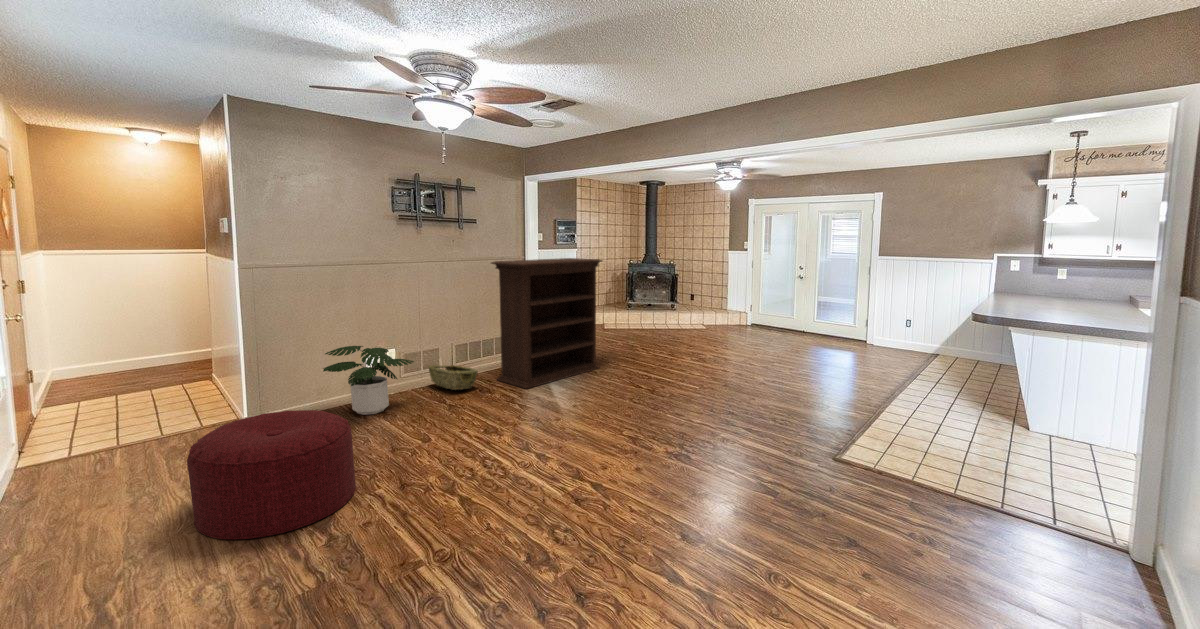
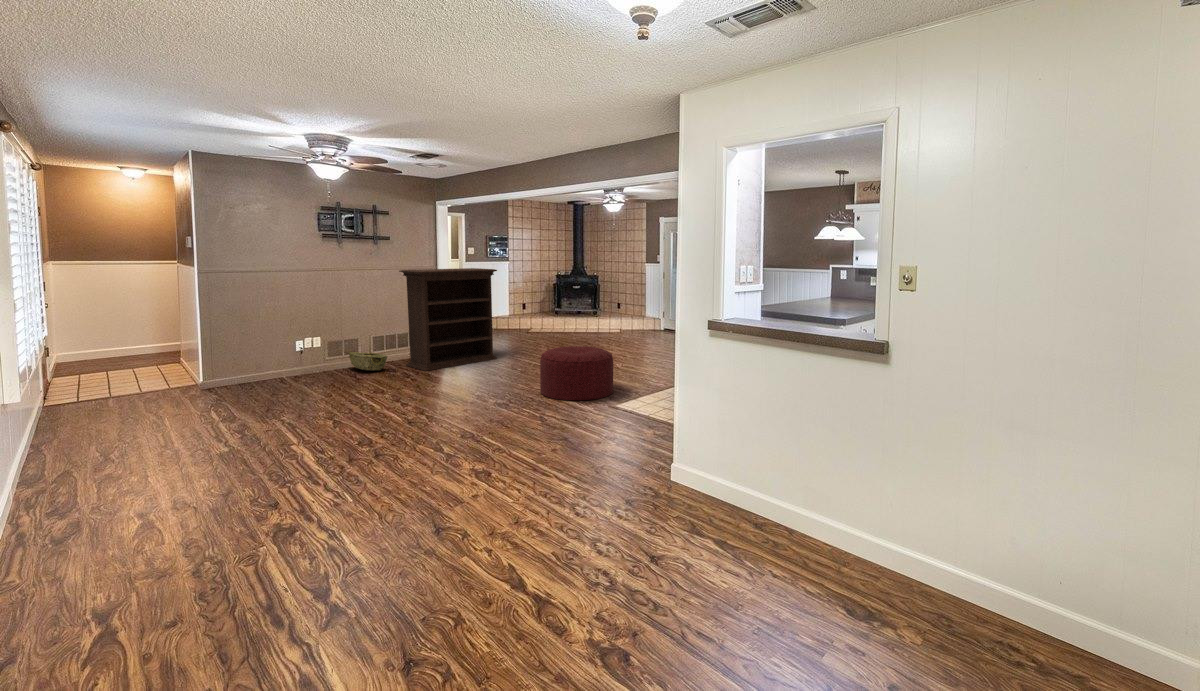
potted plant: present [323,346,414,415] -> none [260,333,332,384]
ottoman: present [187,410,356,539] -> present [540,346,613,400]

